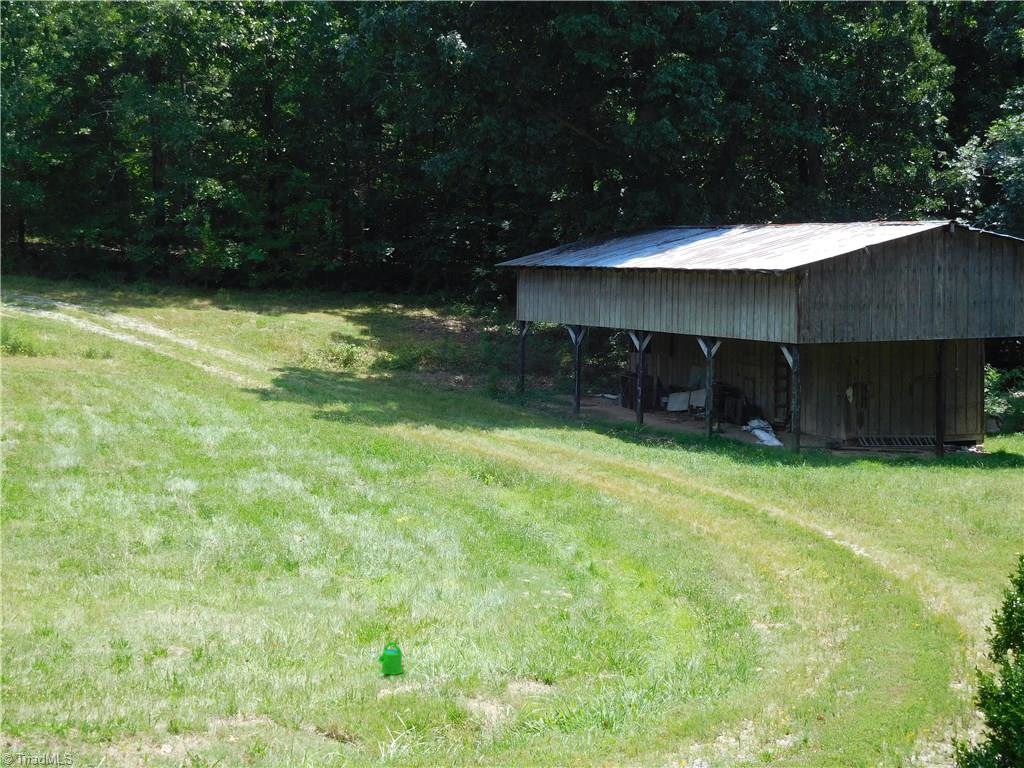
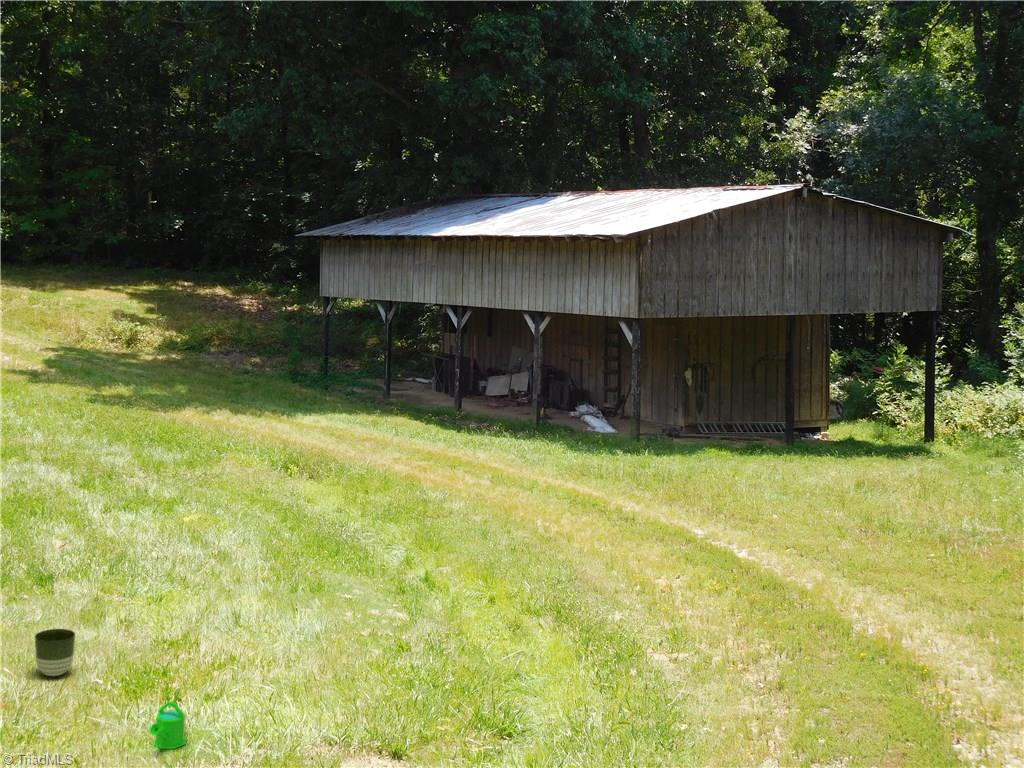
planter: none [297,593,324,626] -> present [35,629,75,676]

